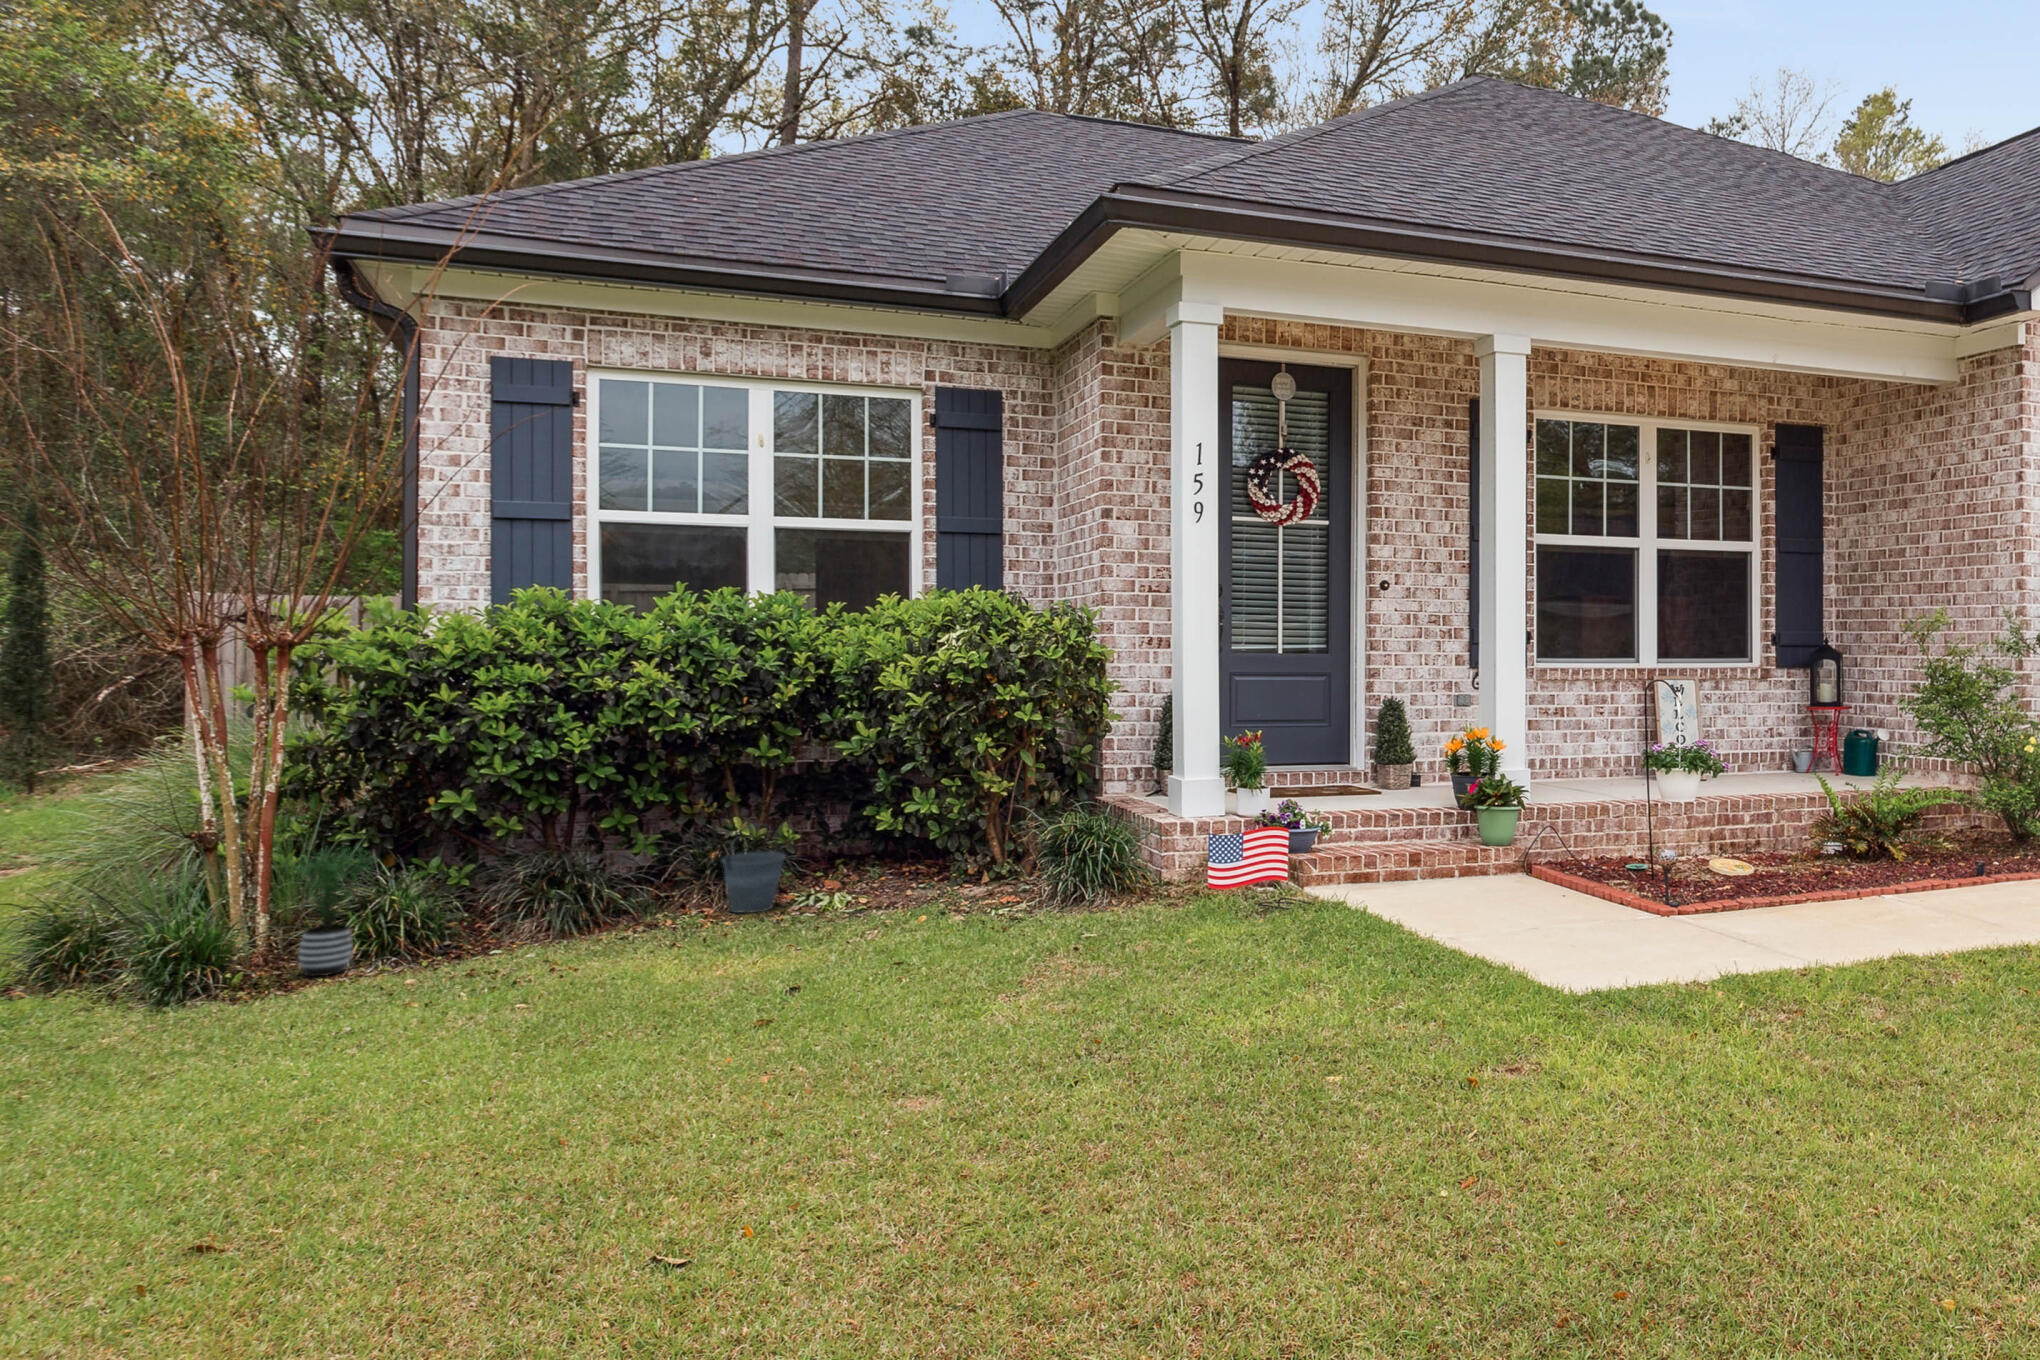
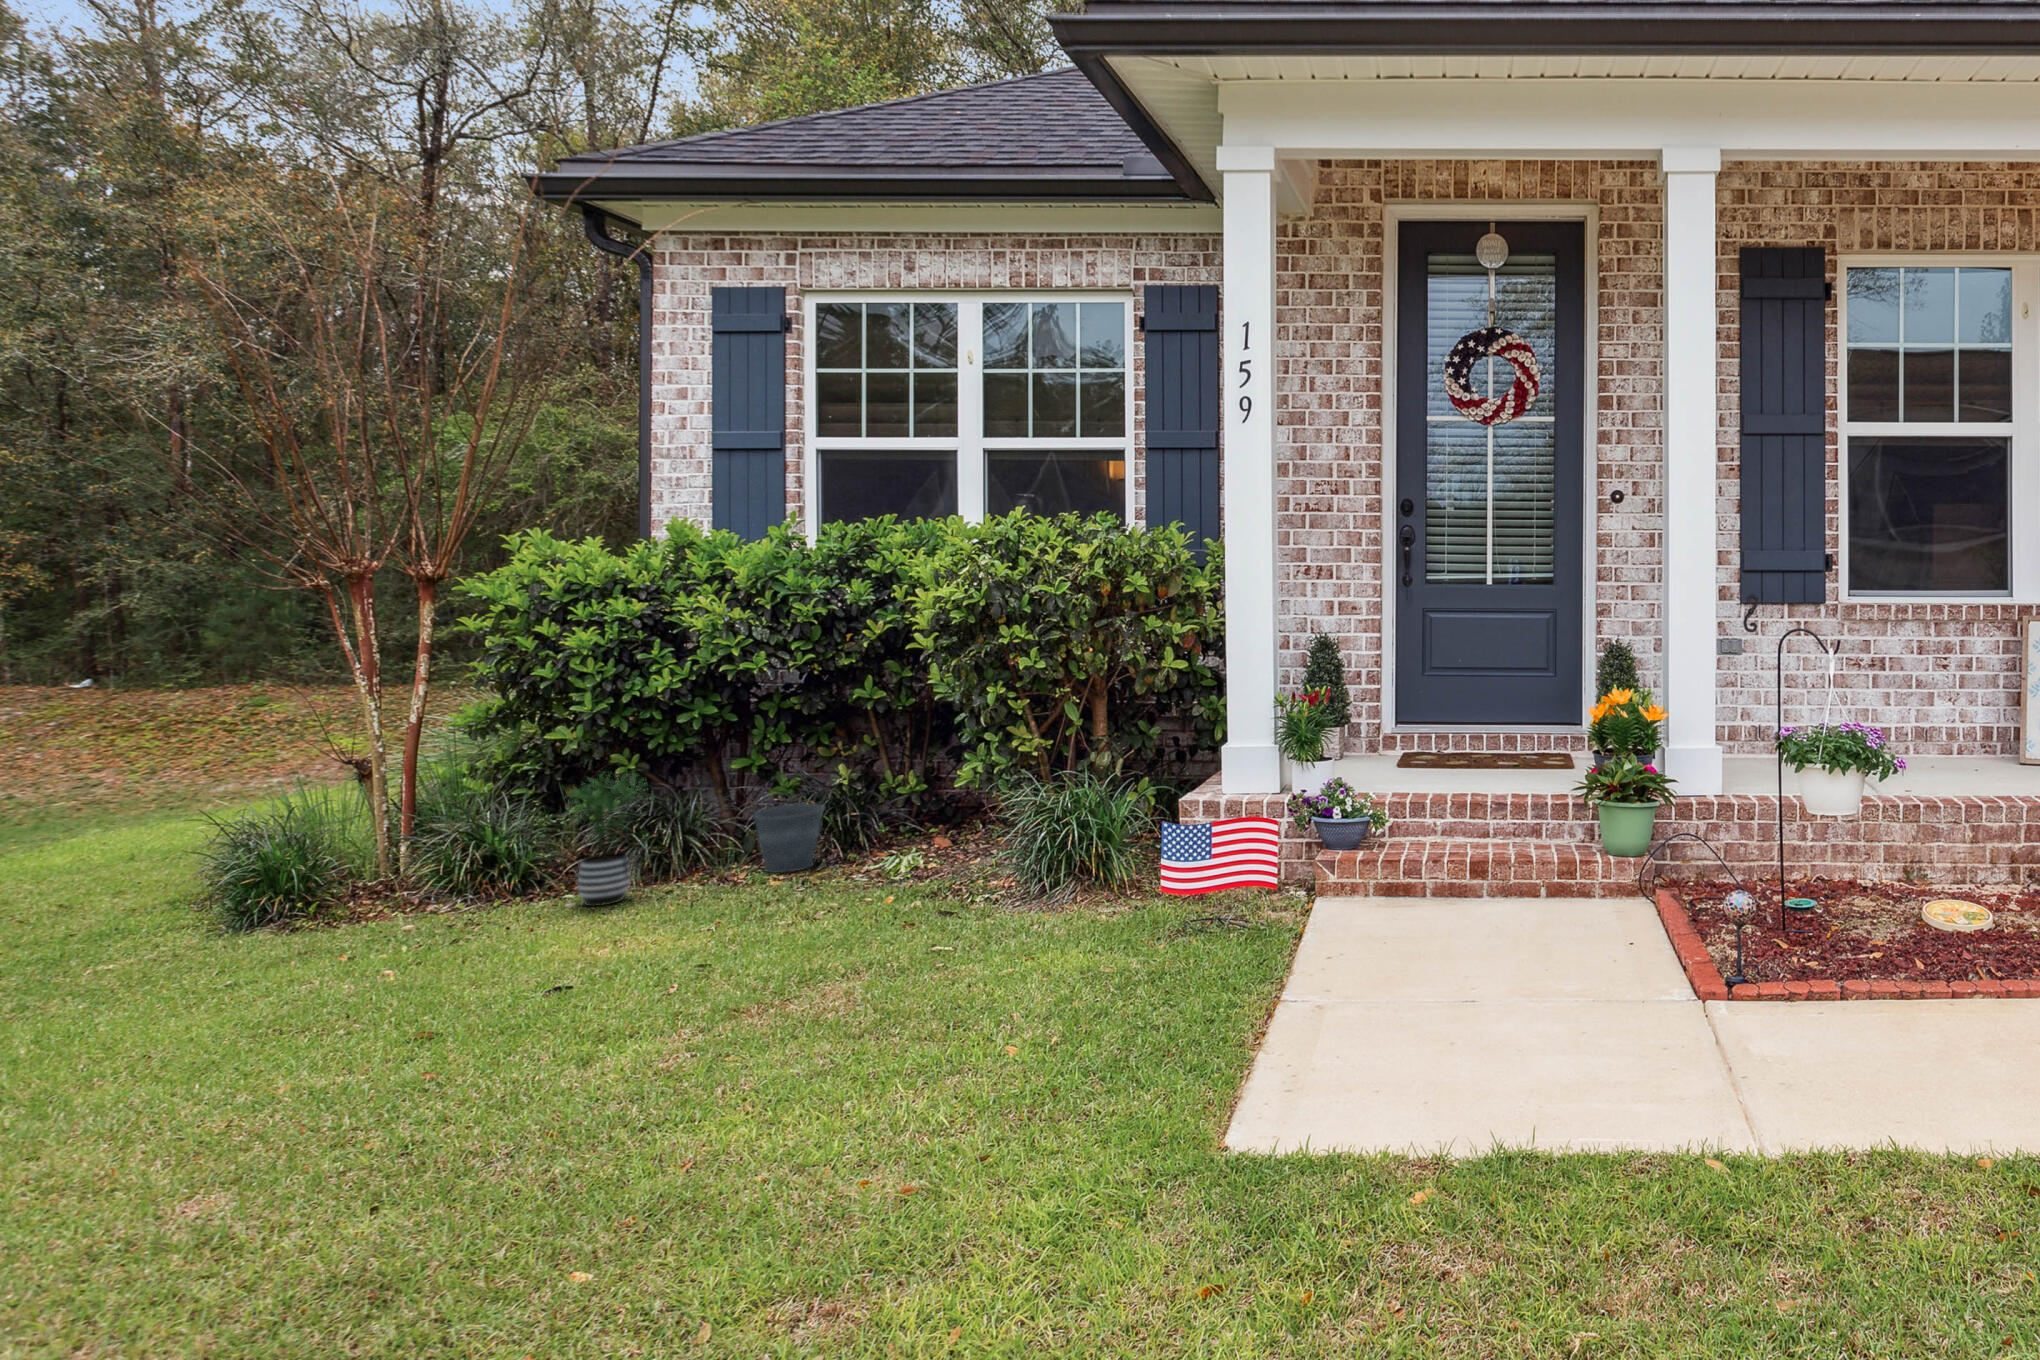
potted plant: present [292,846,386,976] -> present [565,774,651,906]

